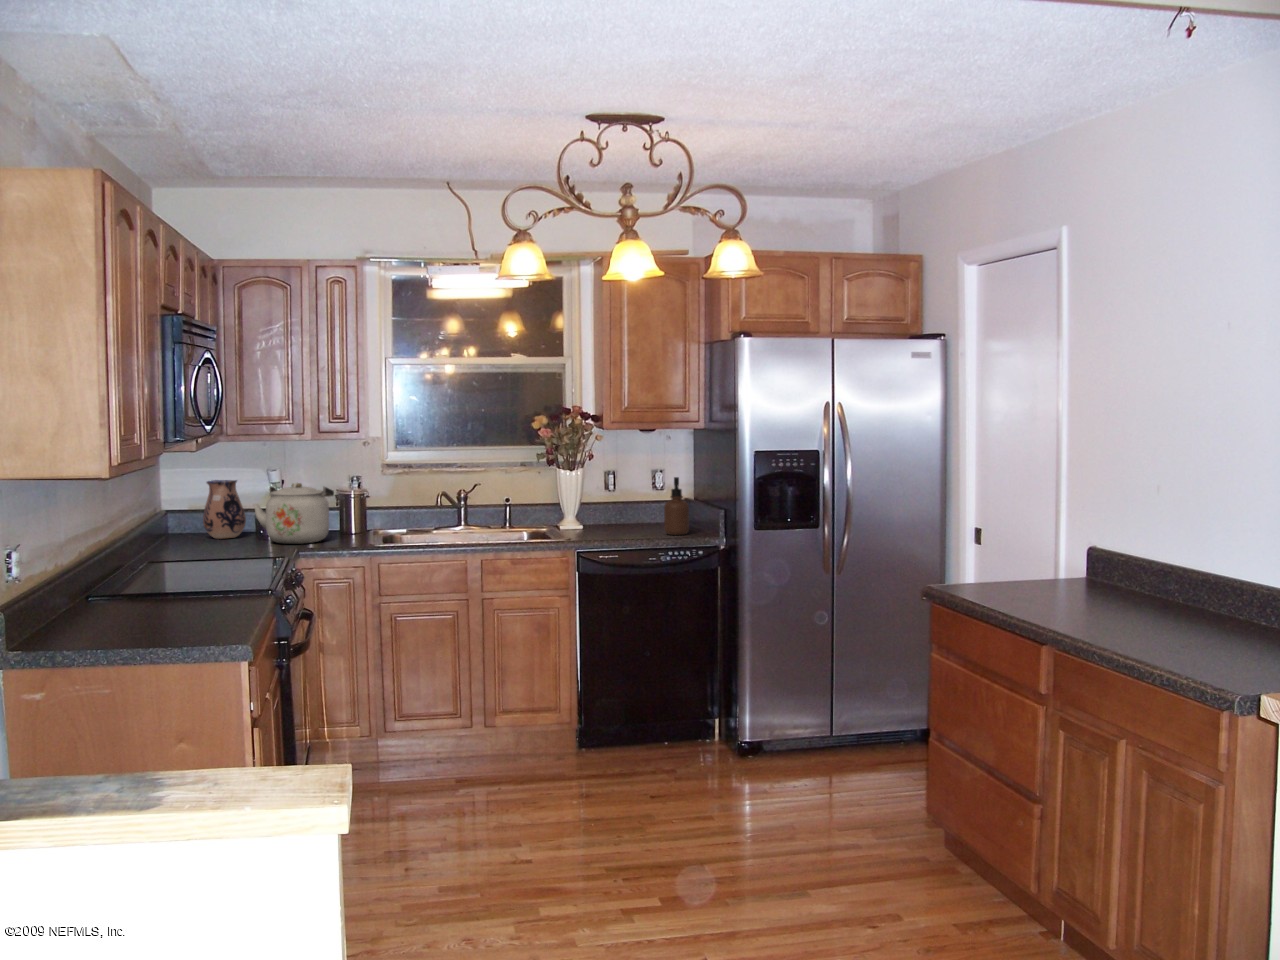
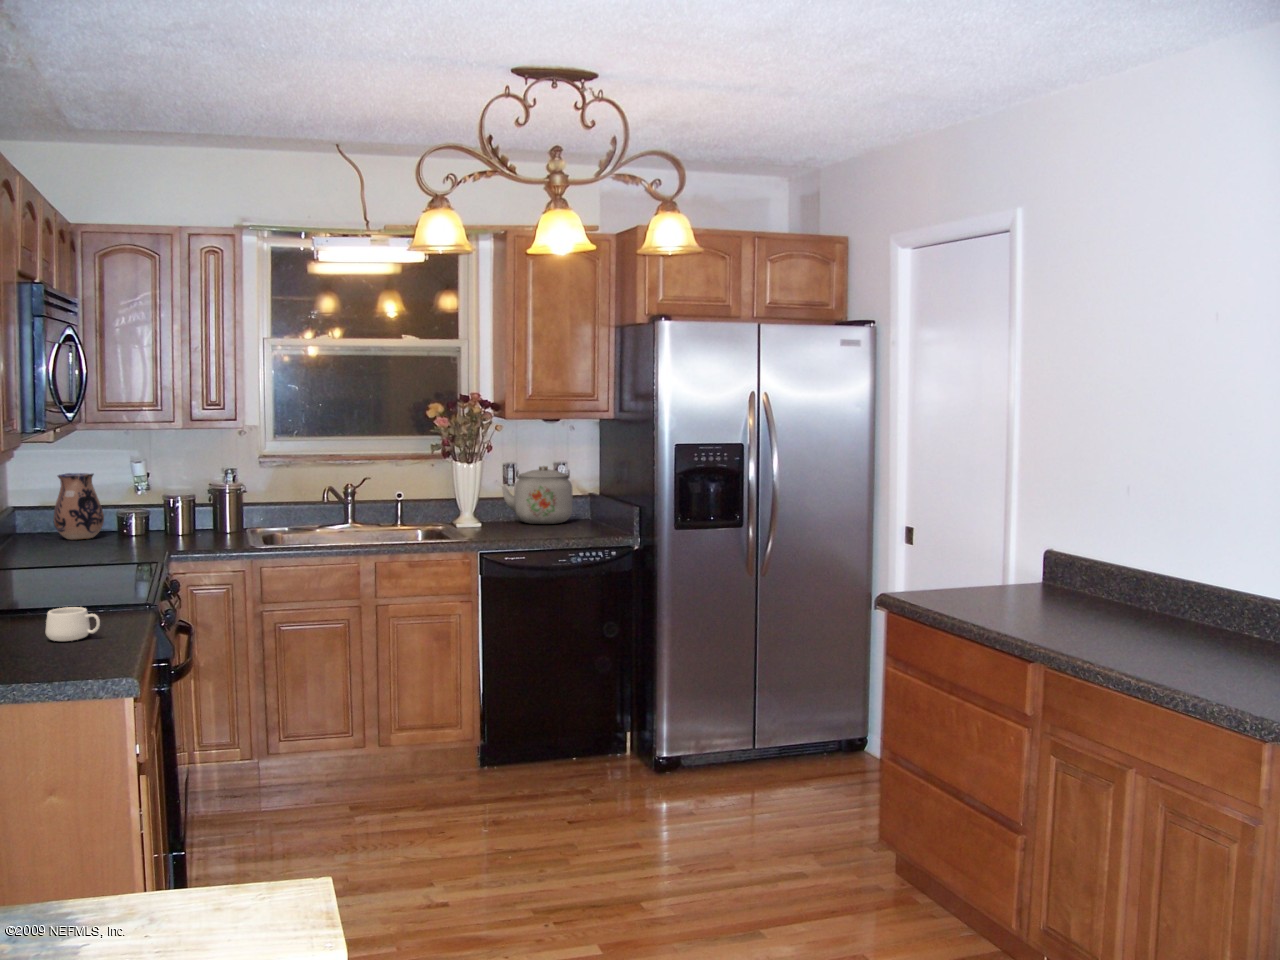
soap dispenser: present [664,477,689,535] -> none [574,471,600,533]
kettle: present [254,483,334,544] -> present [502,466,573,524]
mug: none [189,589,233,617] -> present [45,607,100,641]

